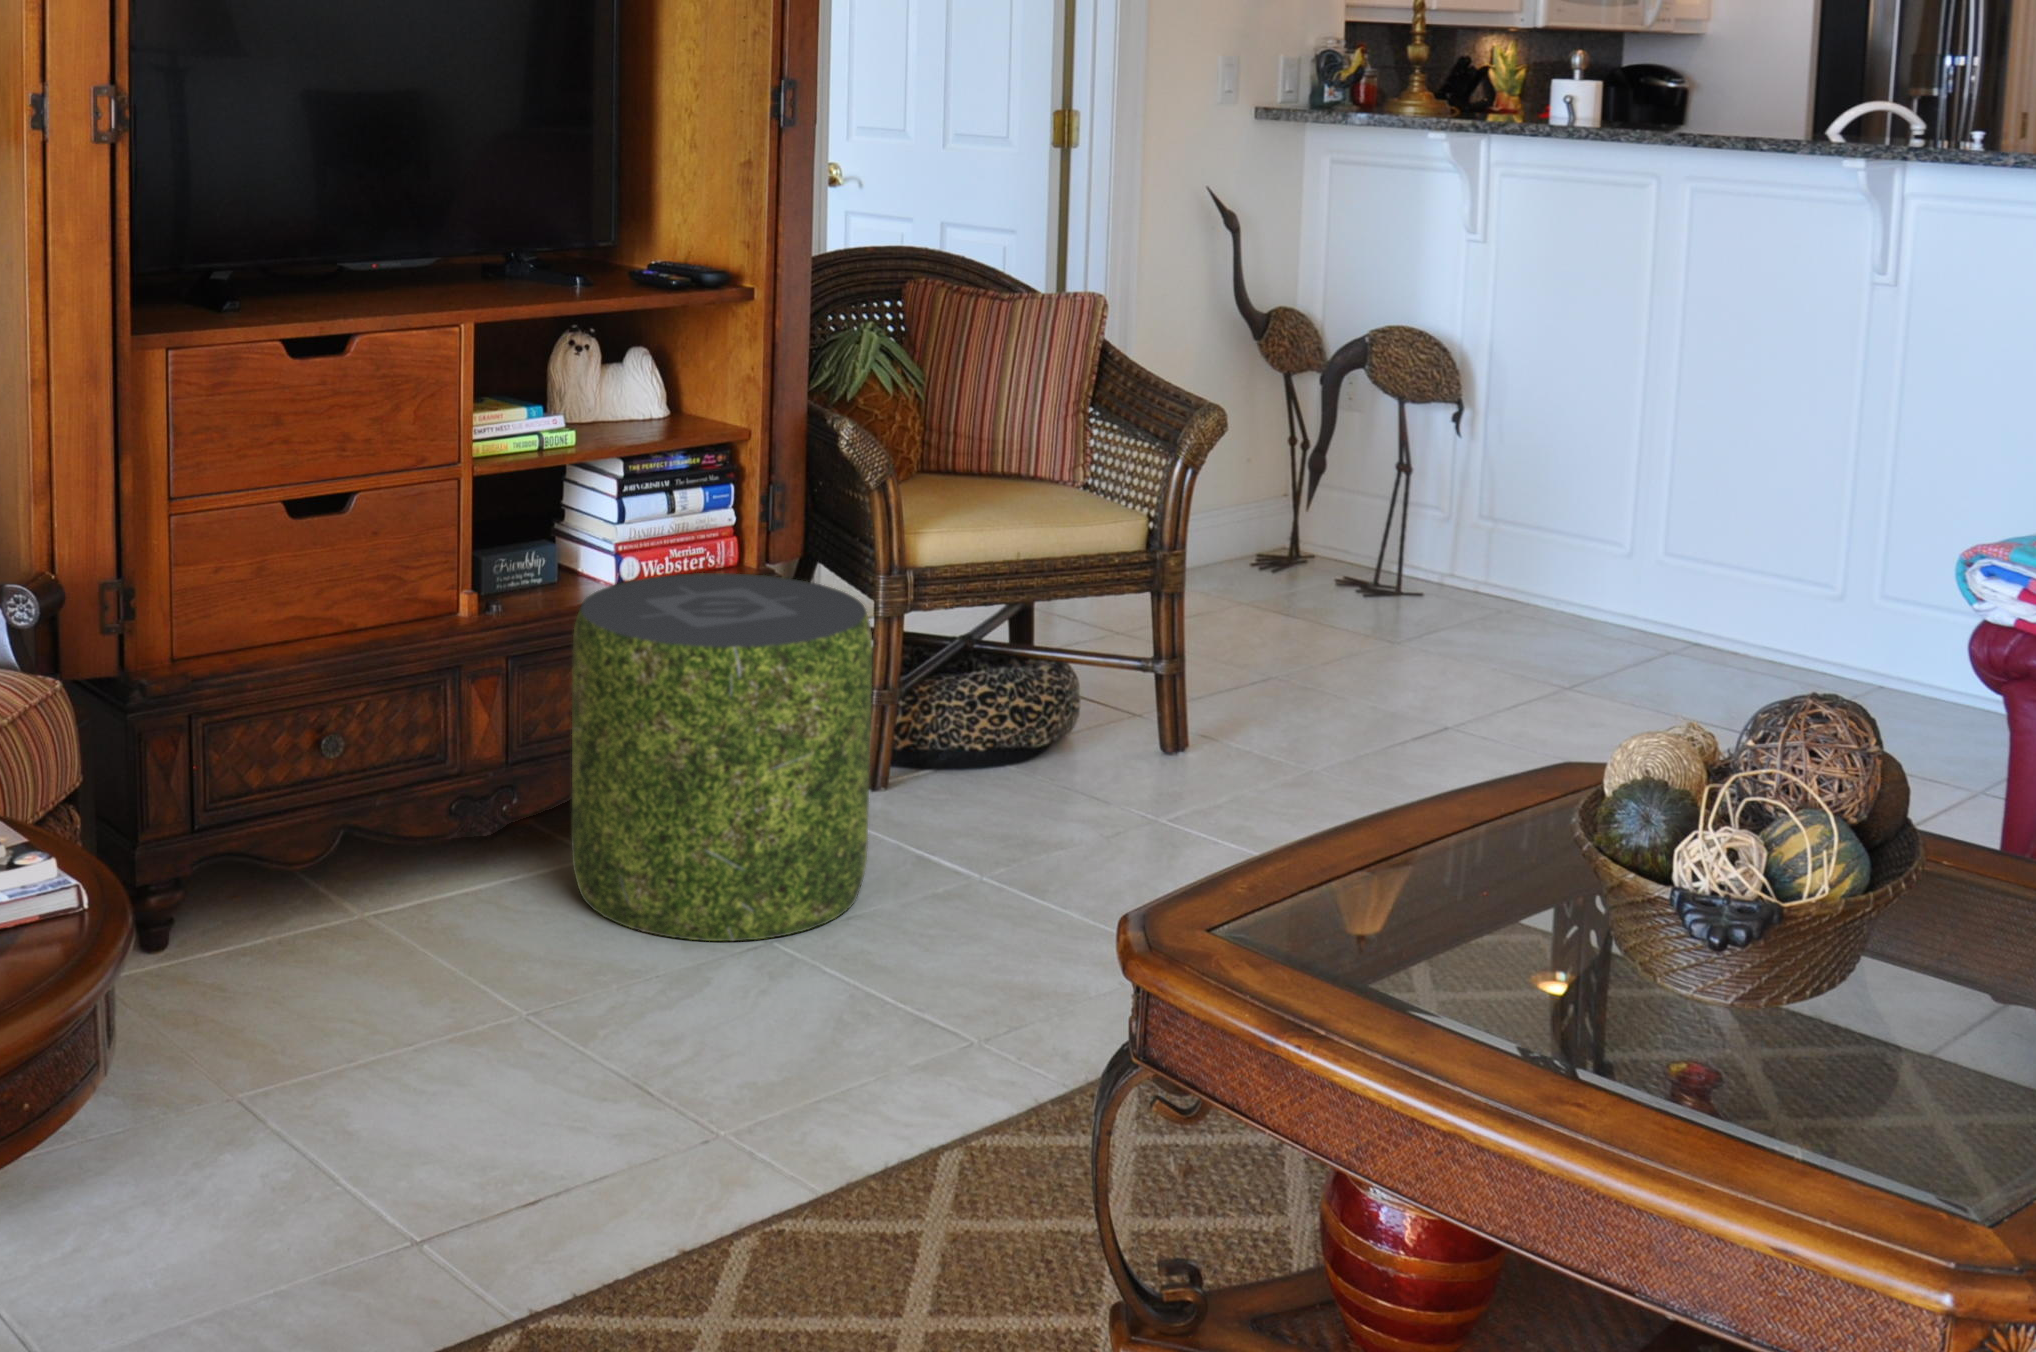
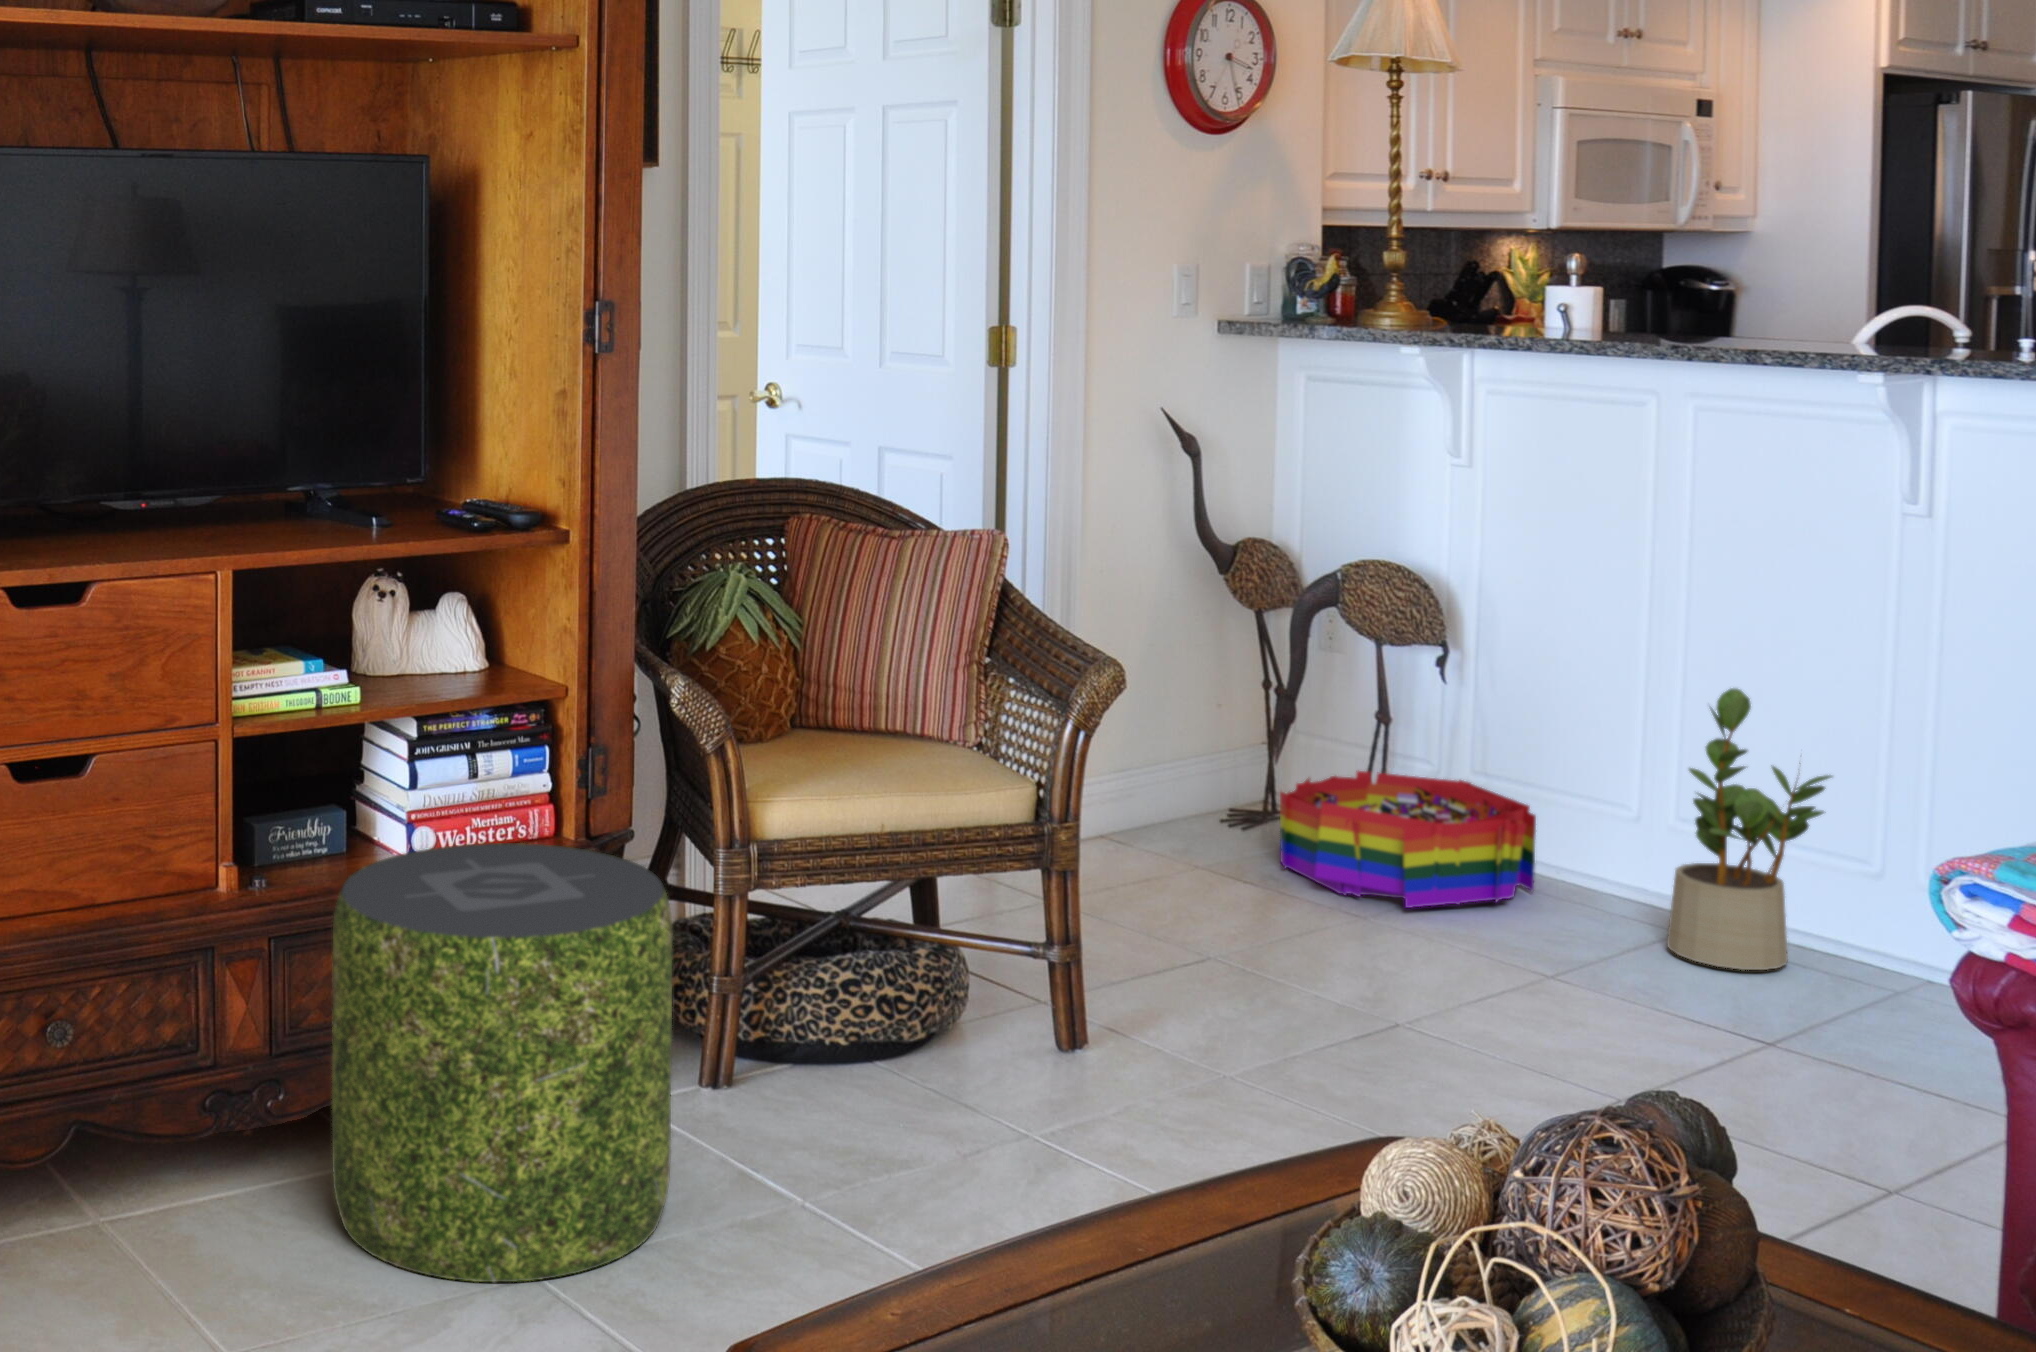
potted plant: none [1650,434,1796,673] -> present [1667,688,1832,970]
storage bin: none [1312,514,1537,630] -> present [1280,771,1536,908]

